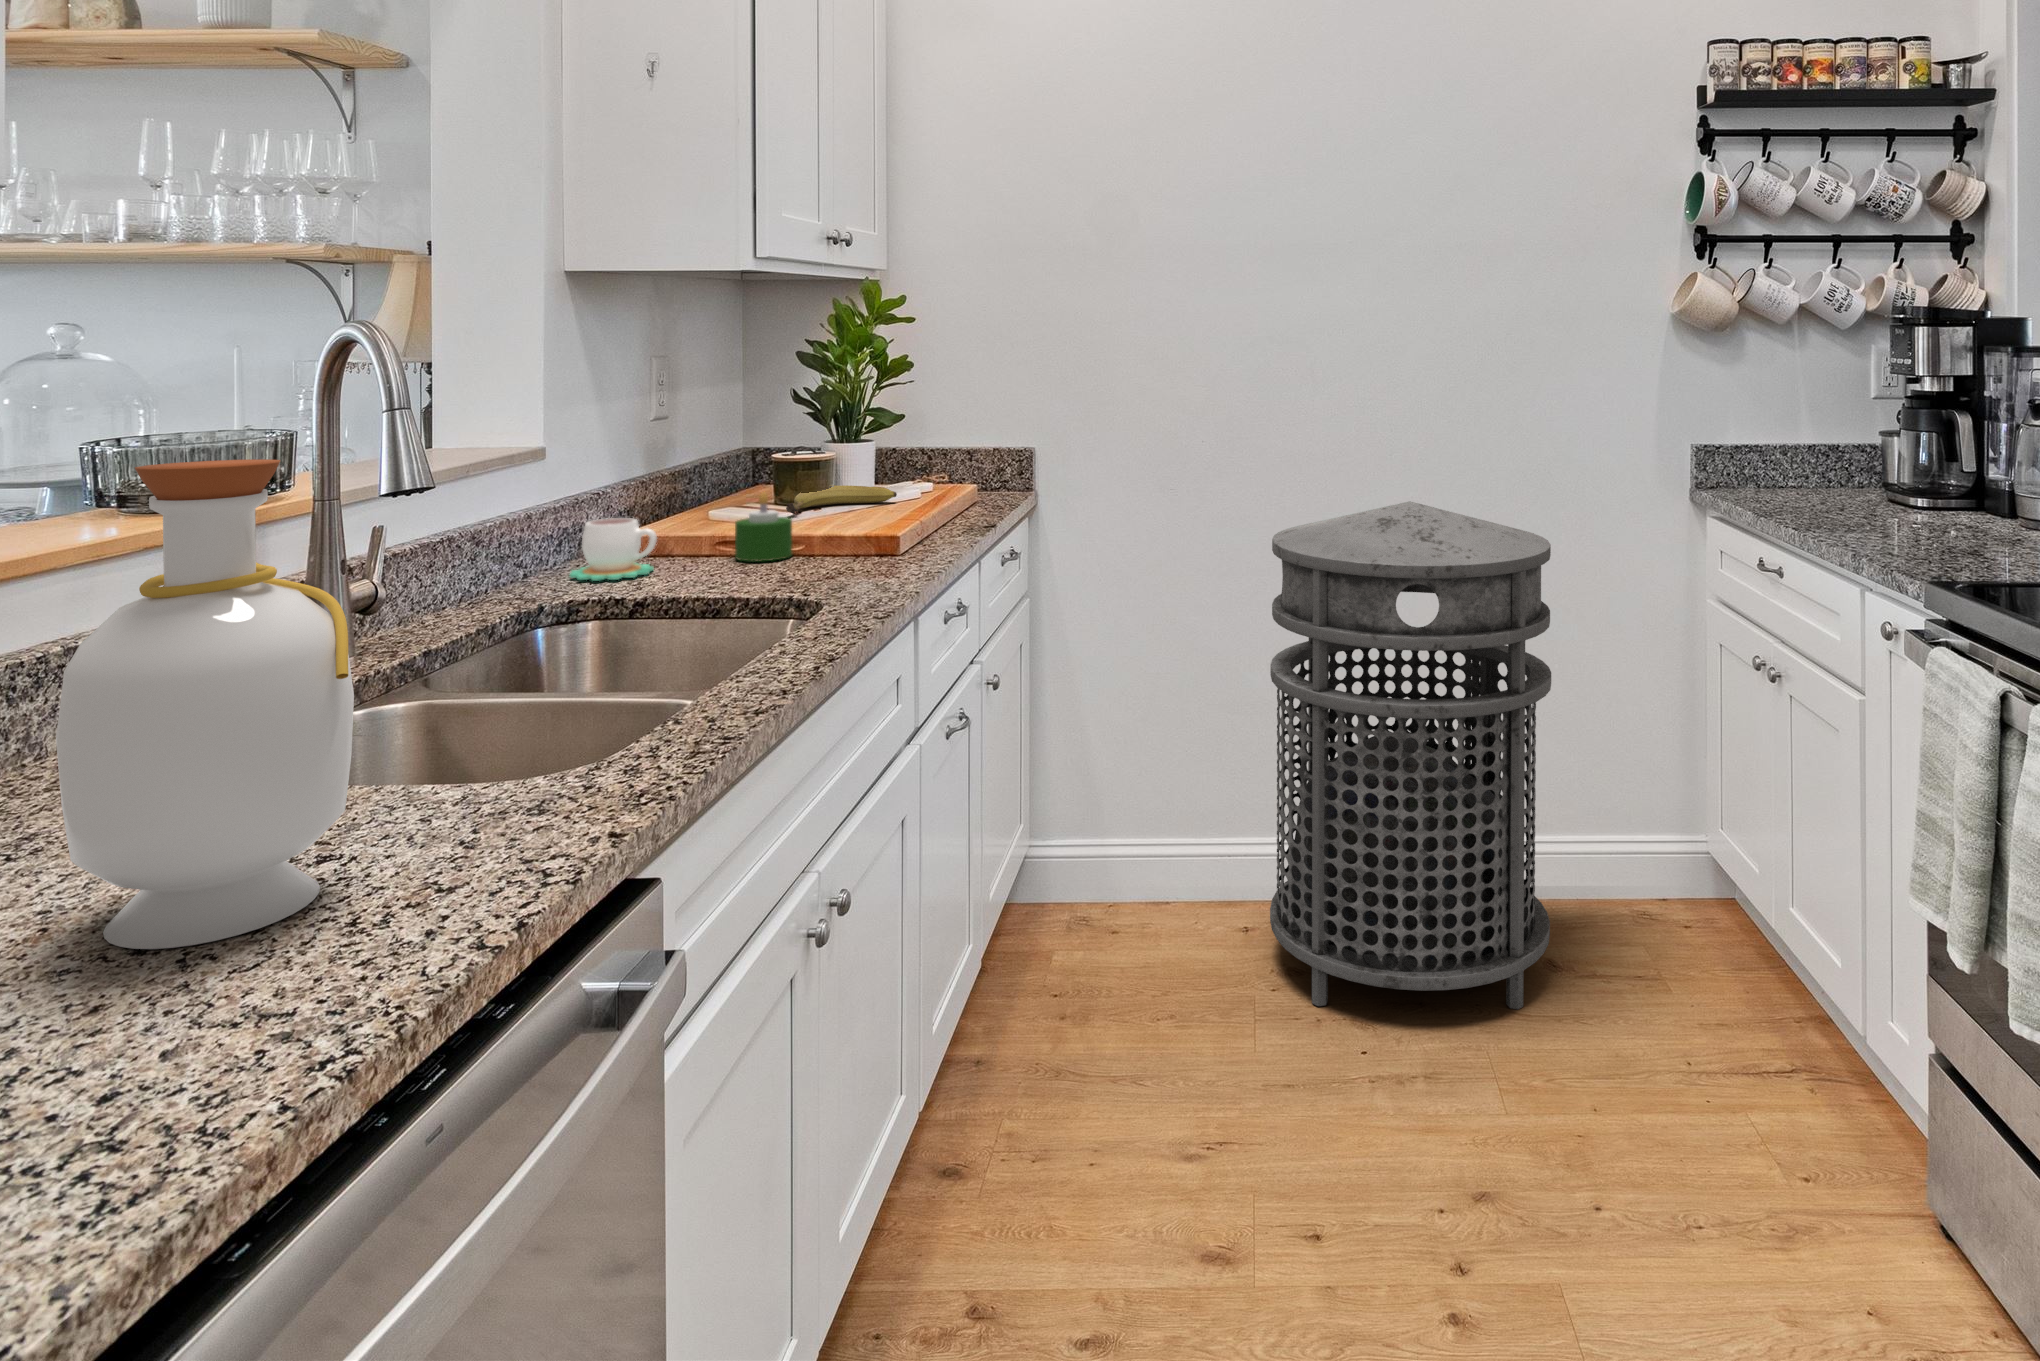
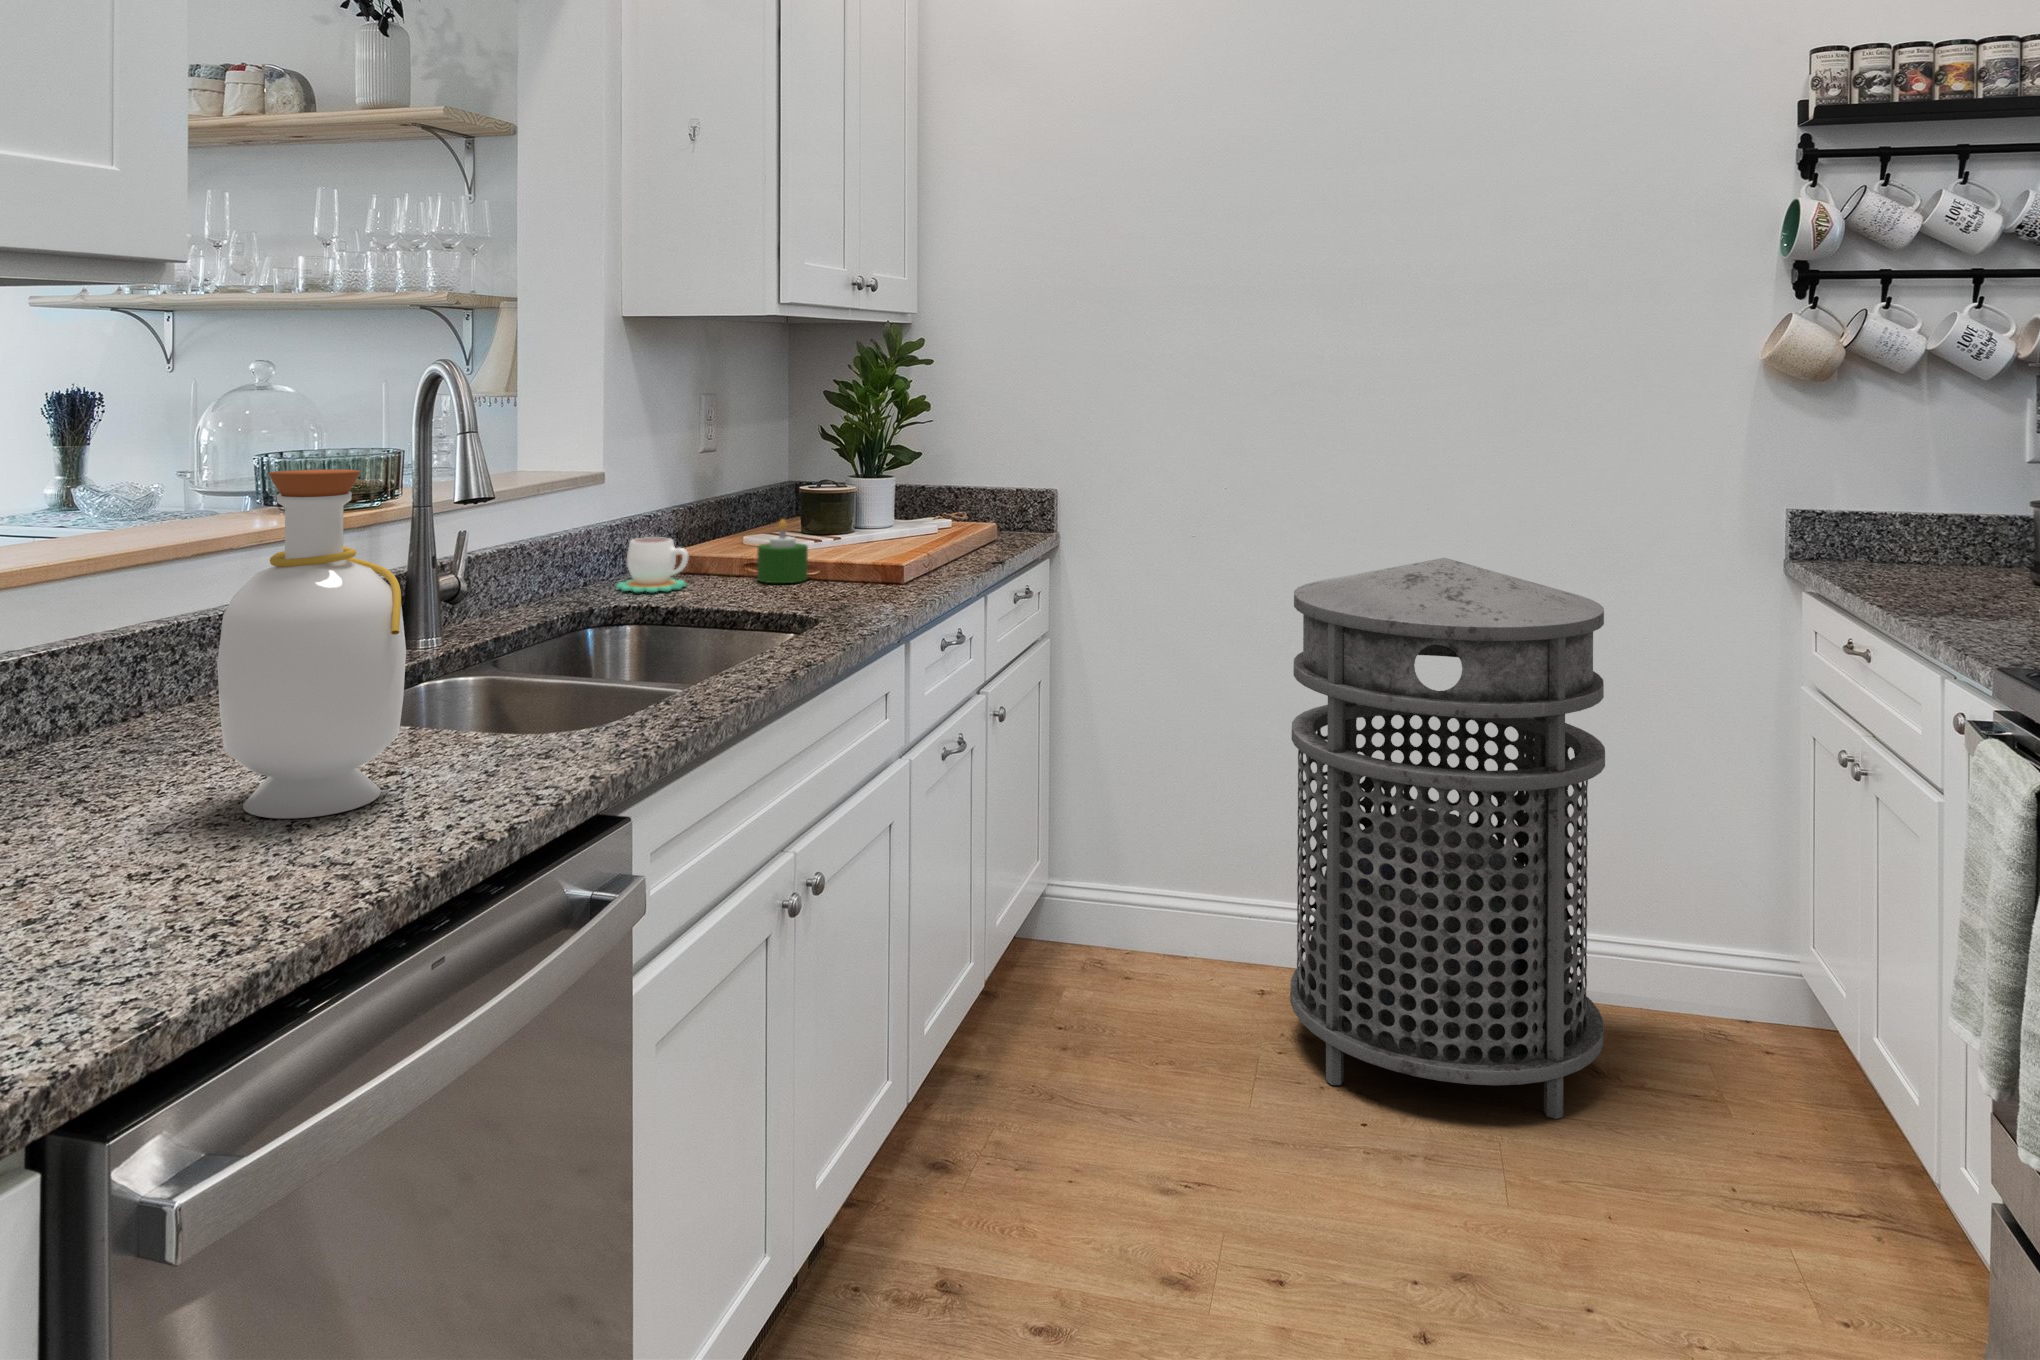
fruit: present [786,486,897,514] -> none [814,518,918,542]

